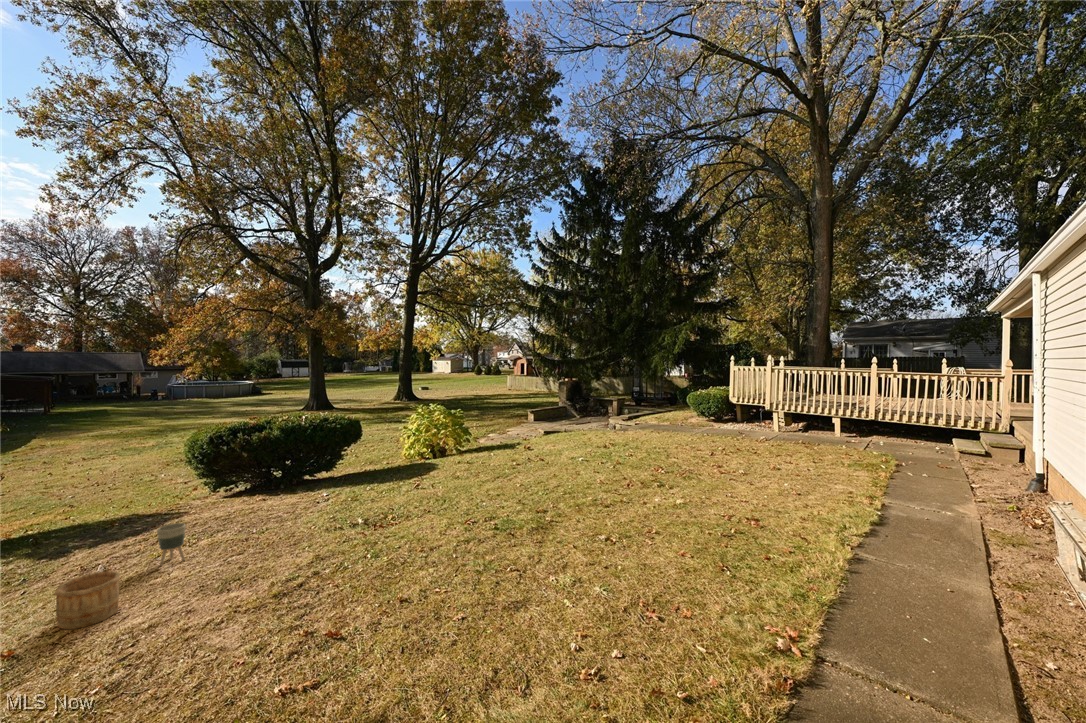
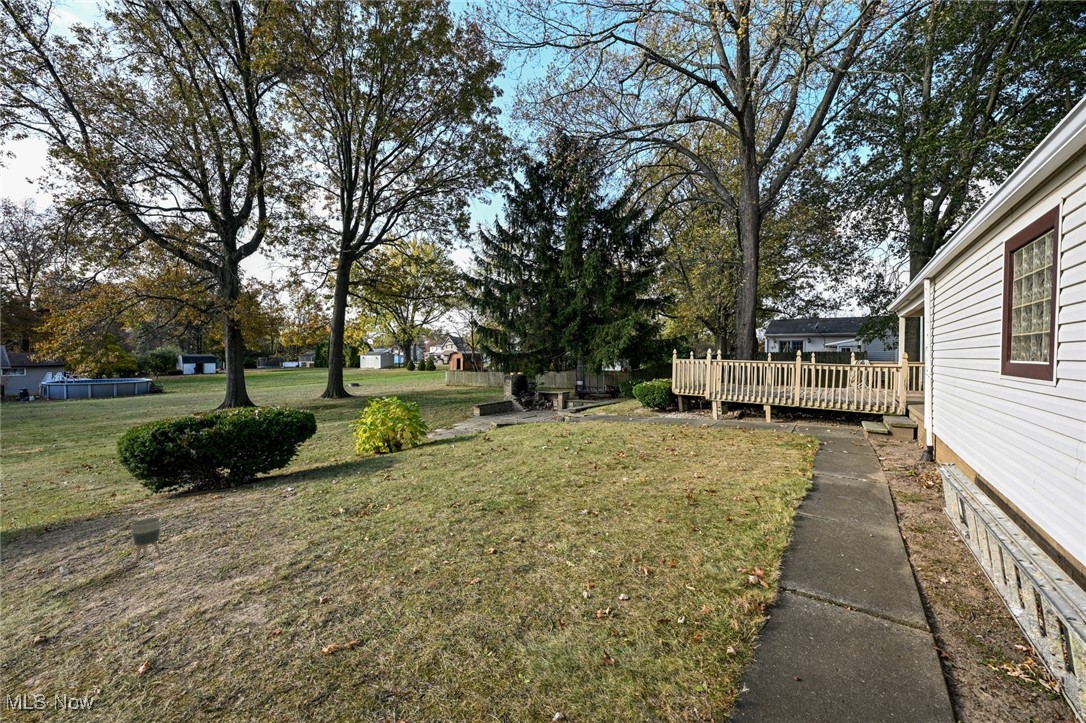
wooden bucket: present [54,571,120,629] -> none [47,564,115,623]

